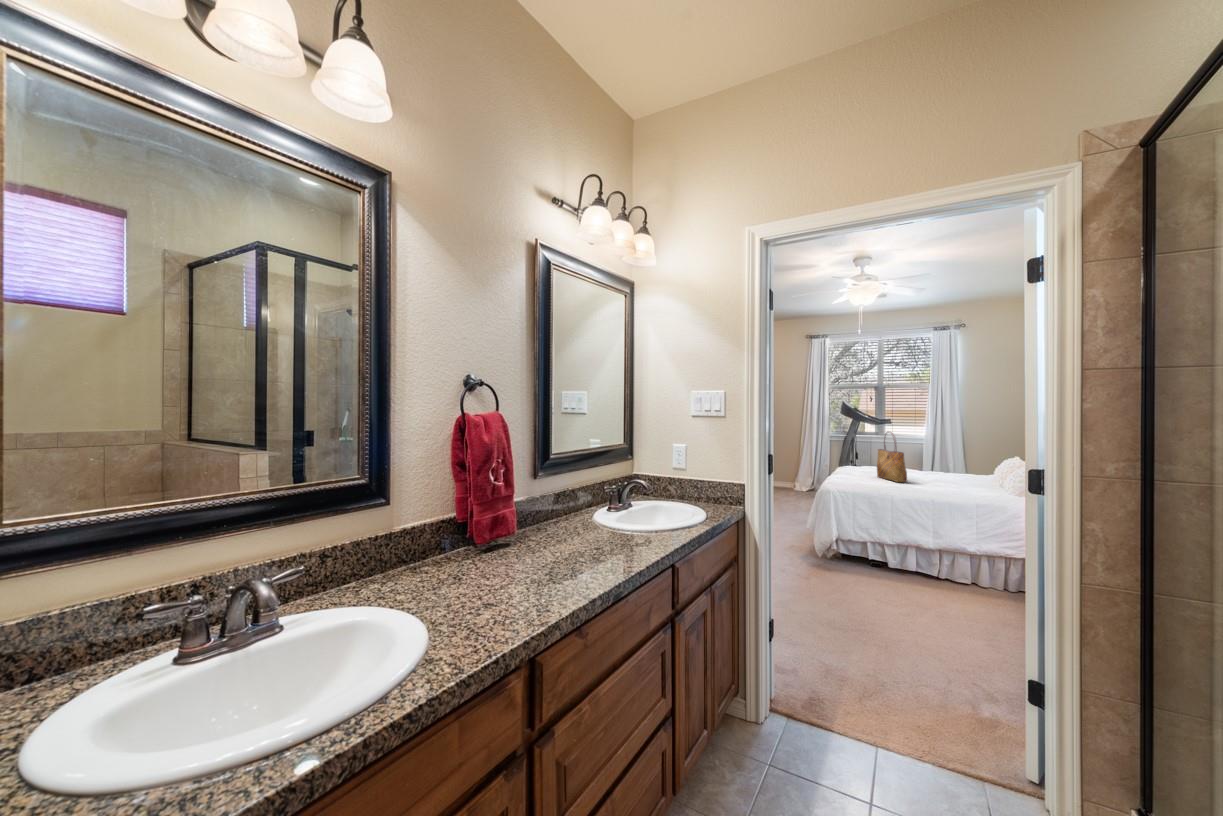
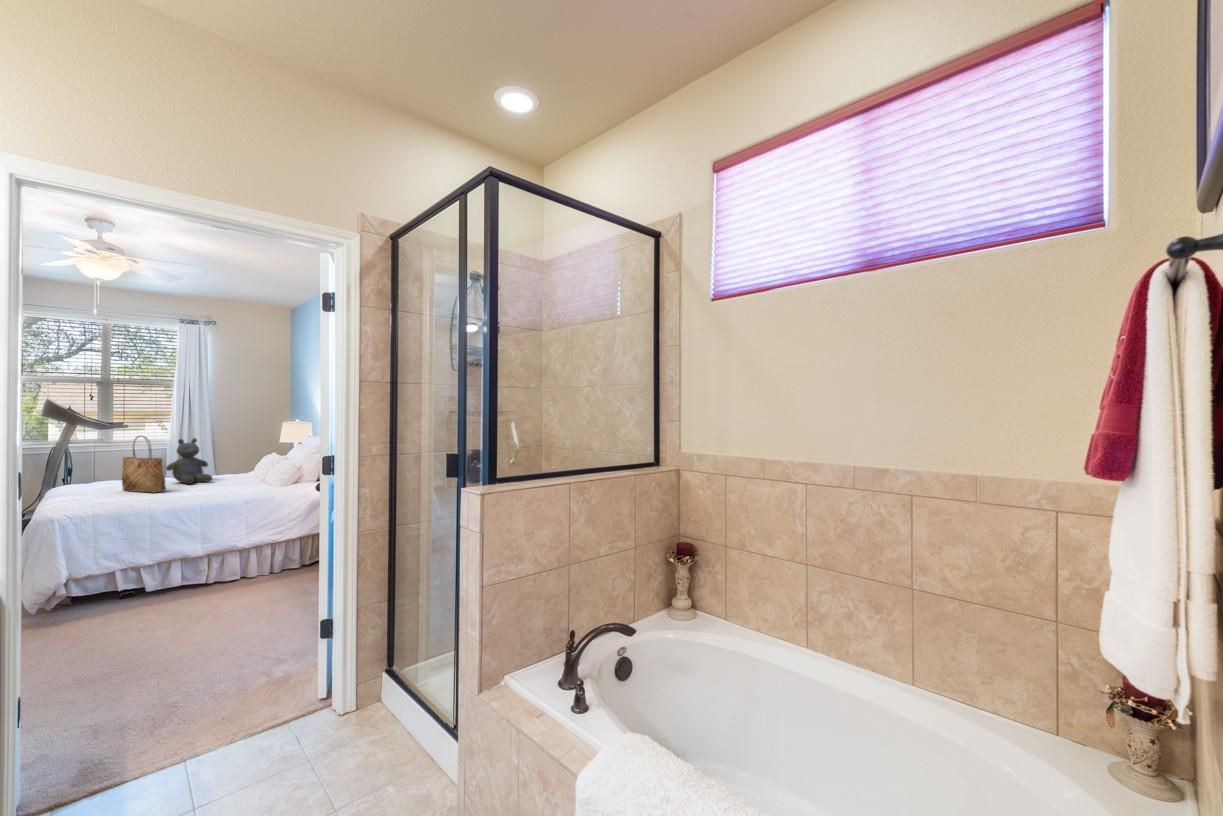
stuffed bear: none [911,436,950,479] -> present [166,438,212,484]

